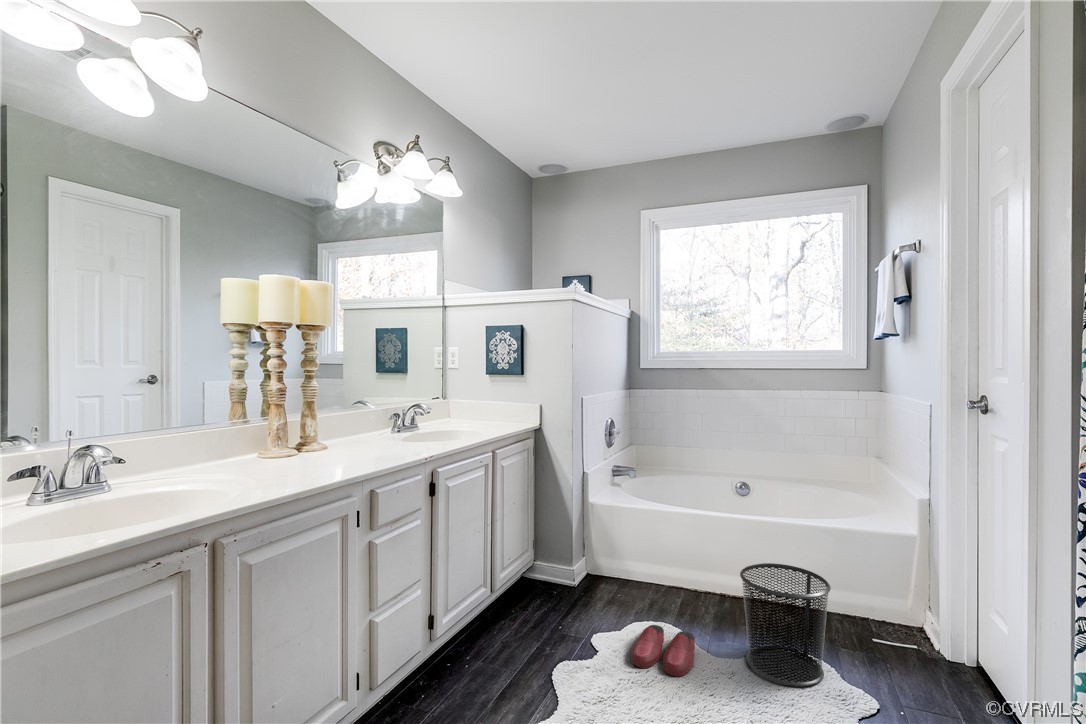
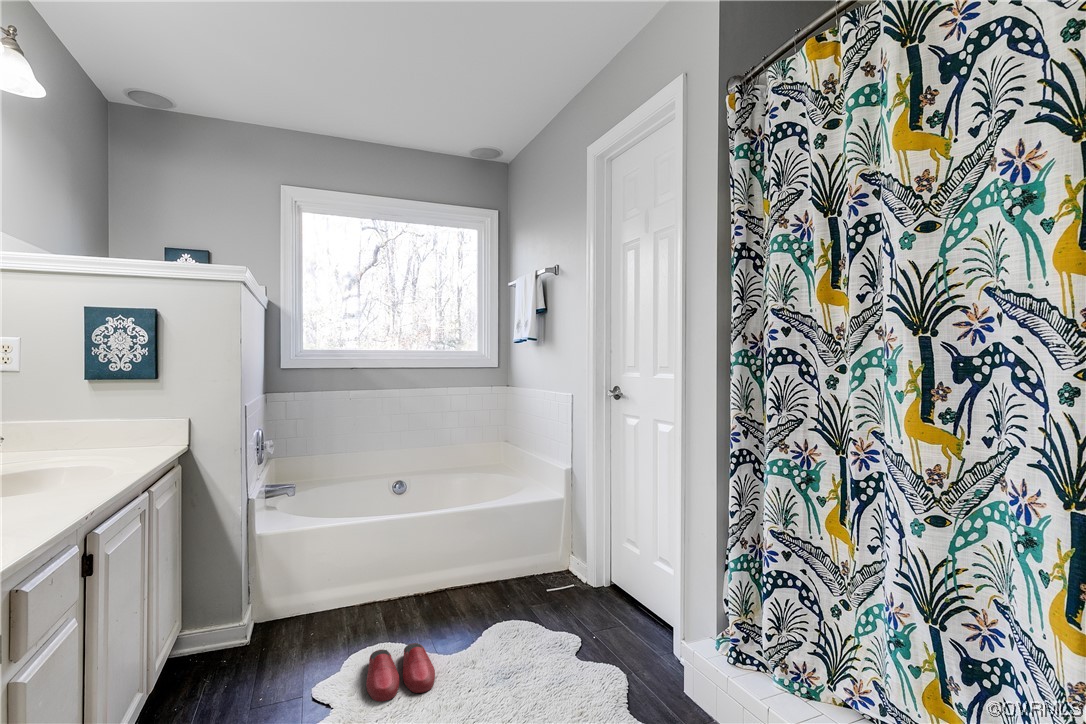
waste bin: present [740,563,831,687] -> none [465,545,541,655]

